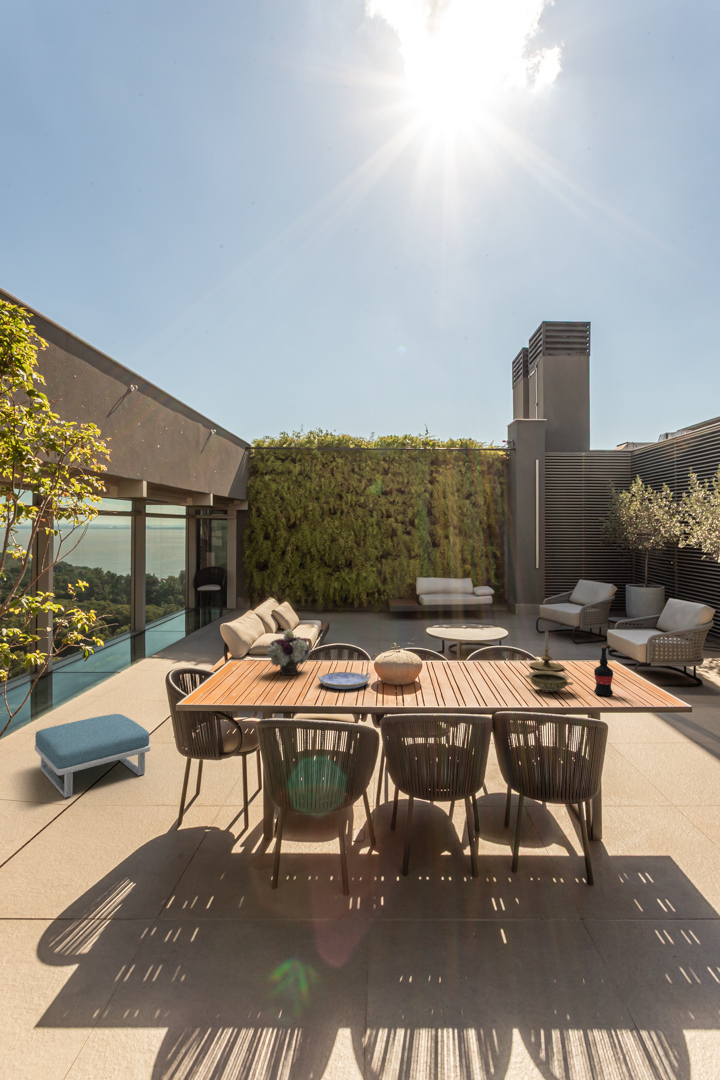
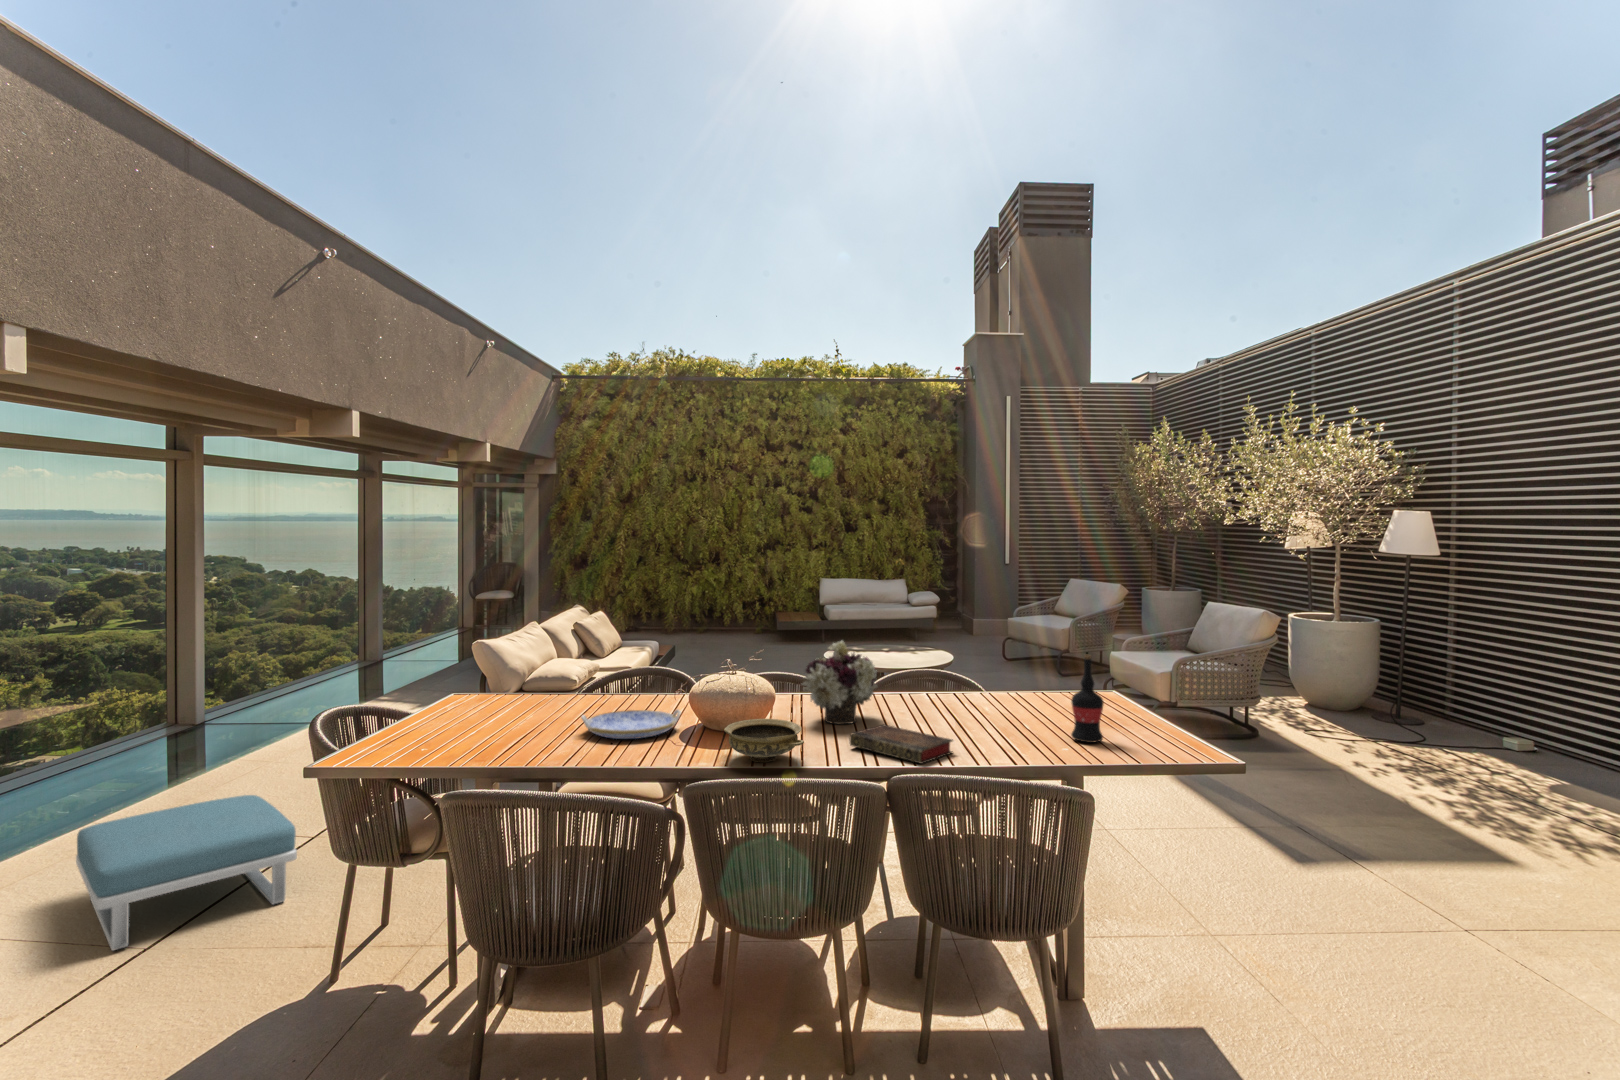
flower arrangement: present [266,629,311,675] -> present [802,641,877,724]
candle holder: present [530,631,564,671] -> none [968,636,1026,705]
ceramic bowl: present [525,671,573,693] -> present [724,719,804,762]
book: none [469,683,528,707] -> present [850,725,953,764]

